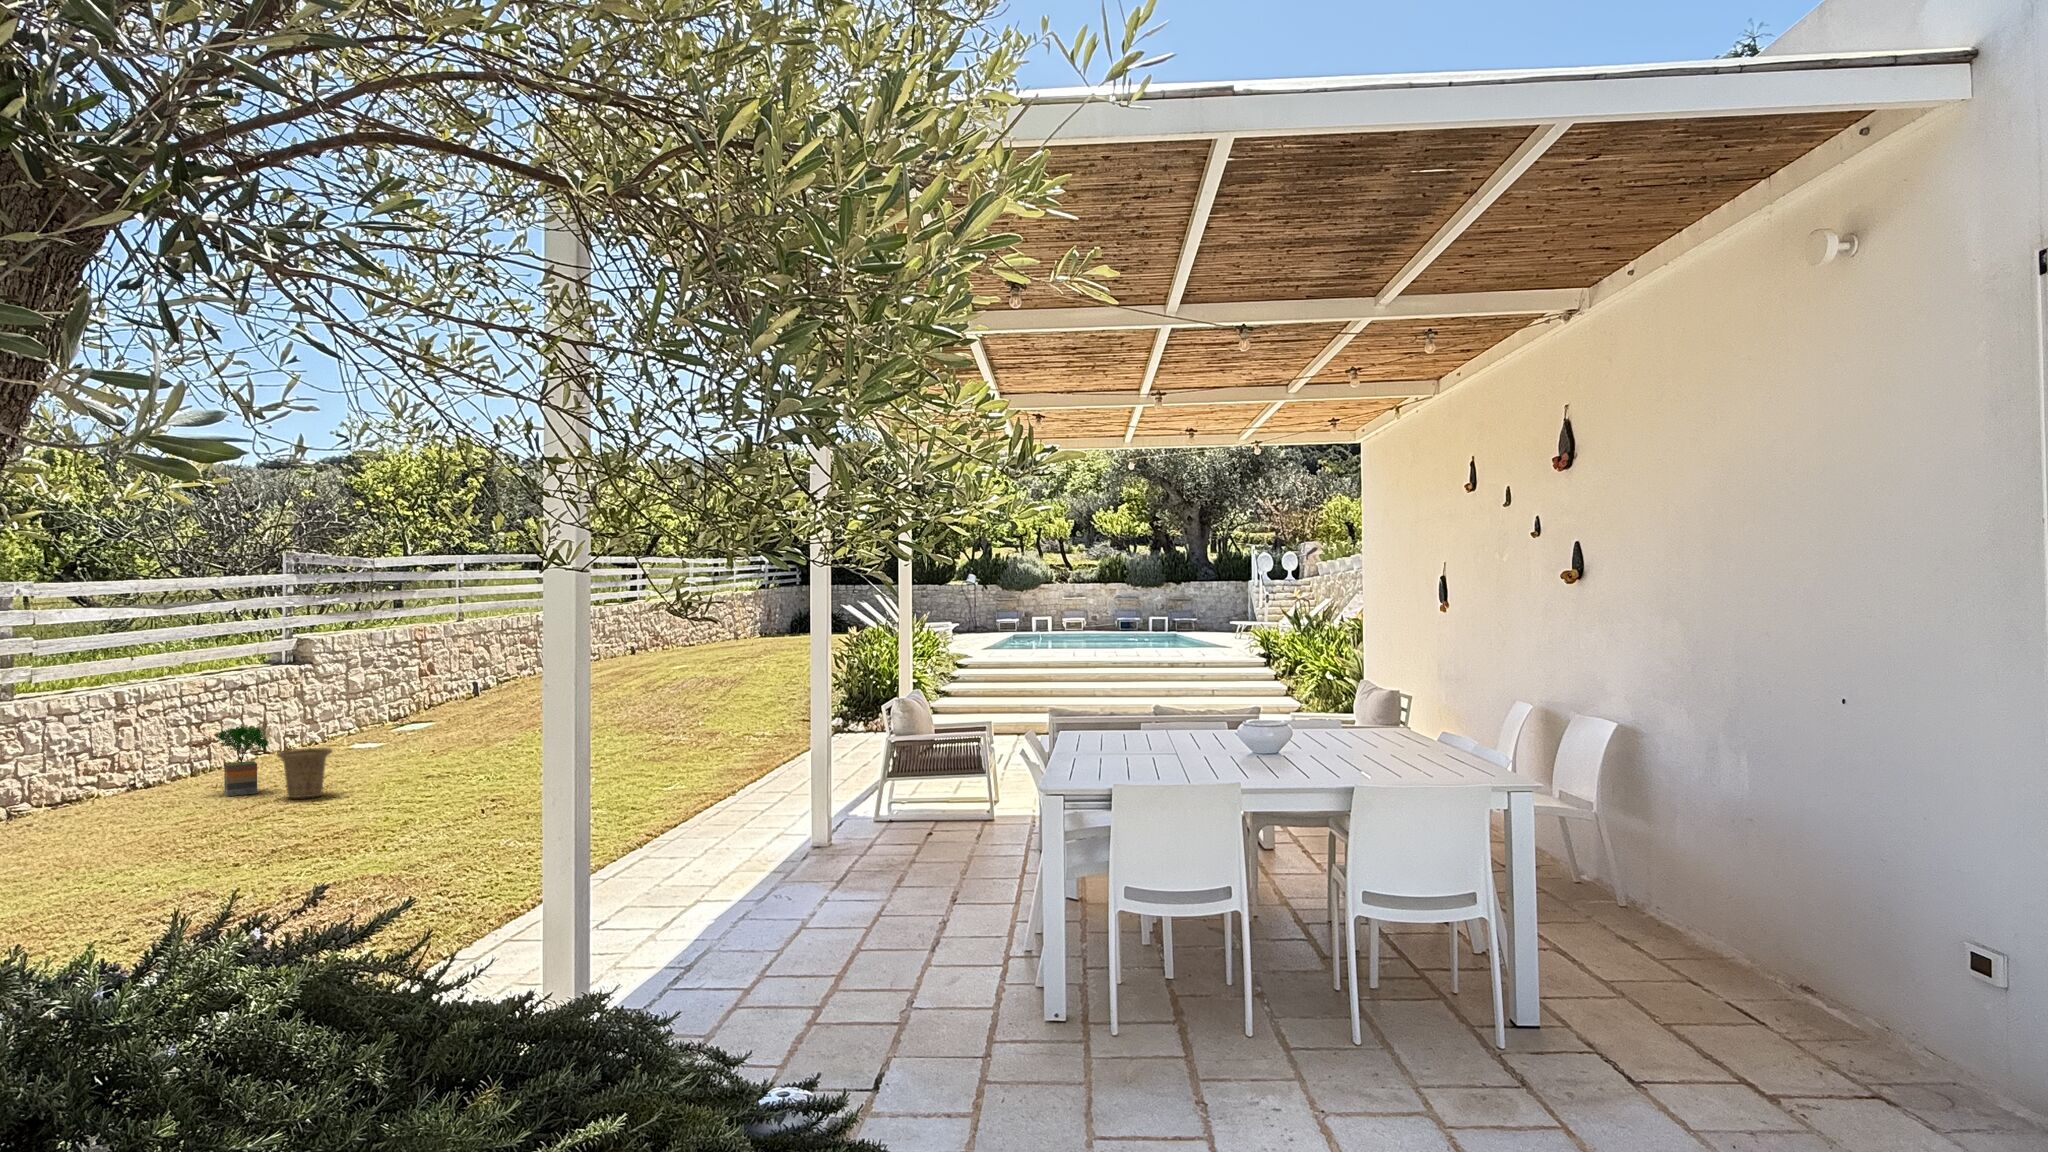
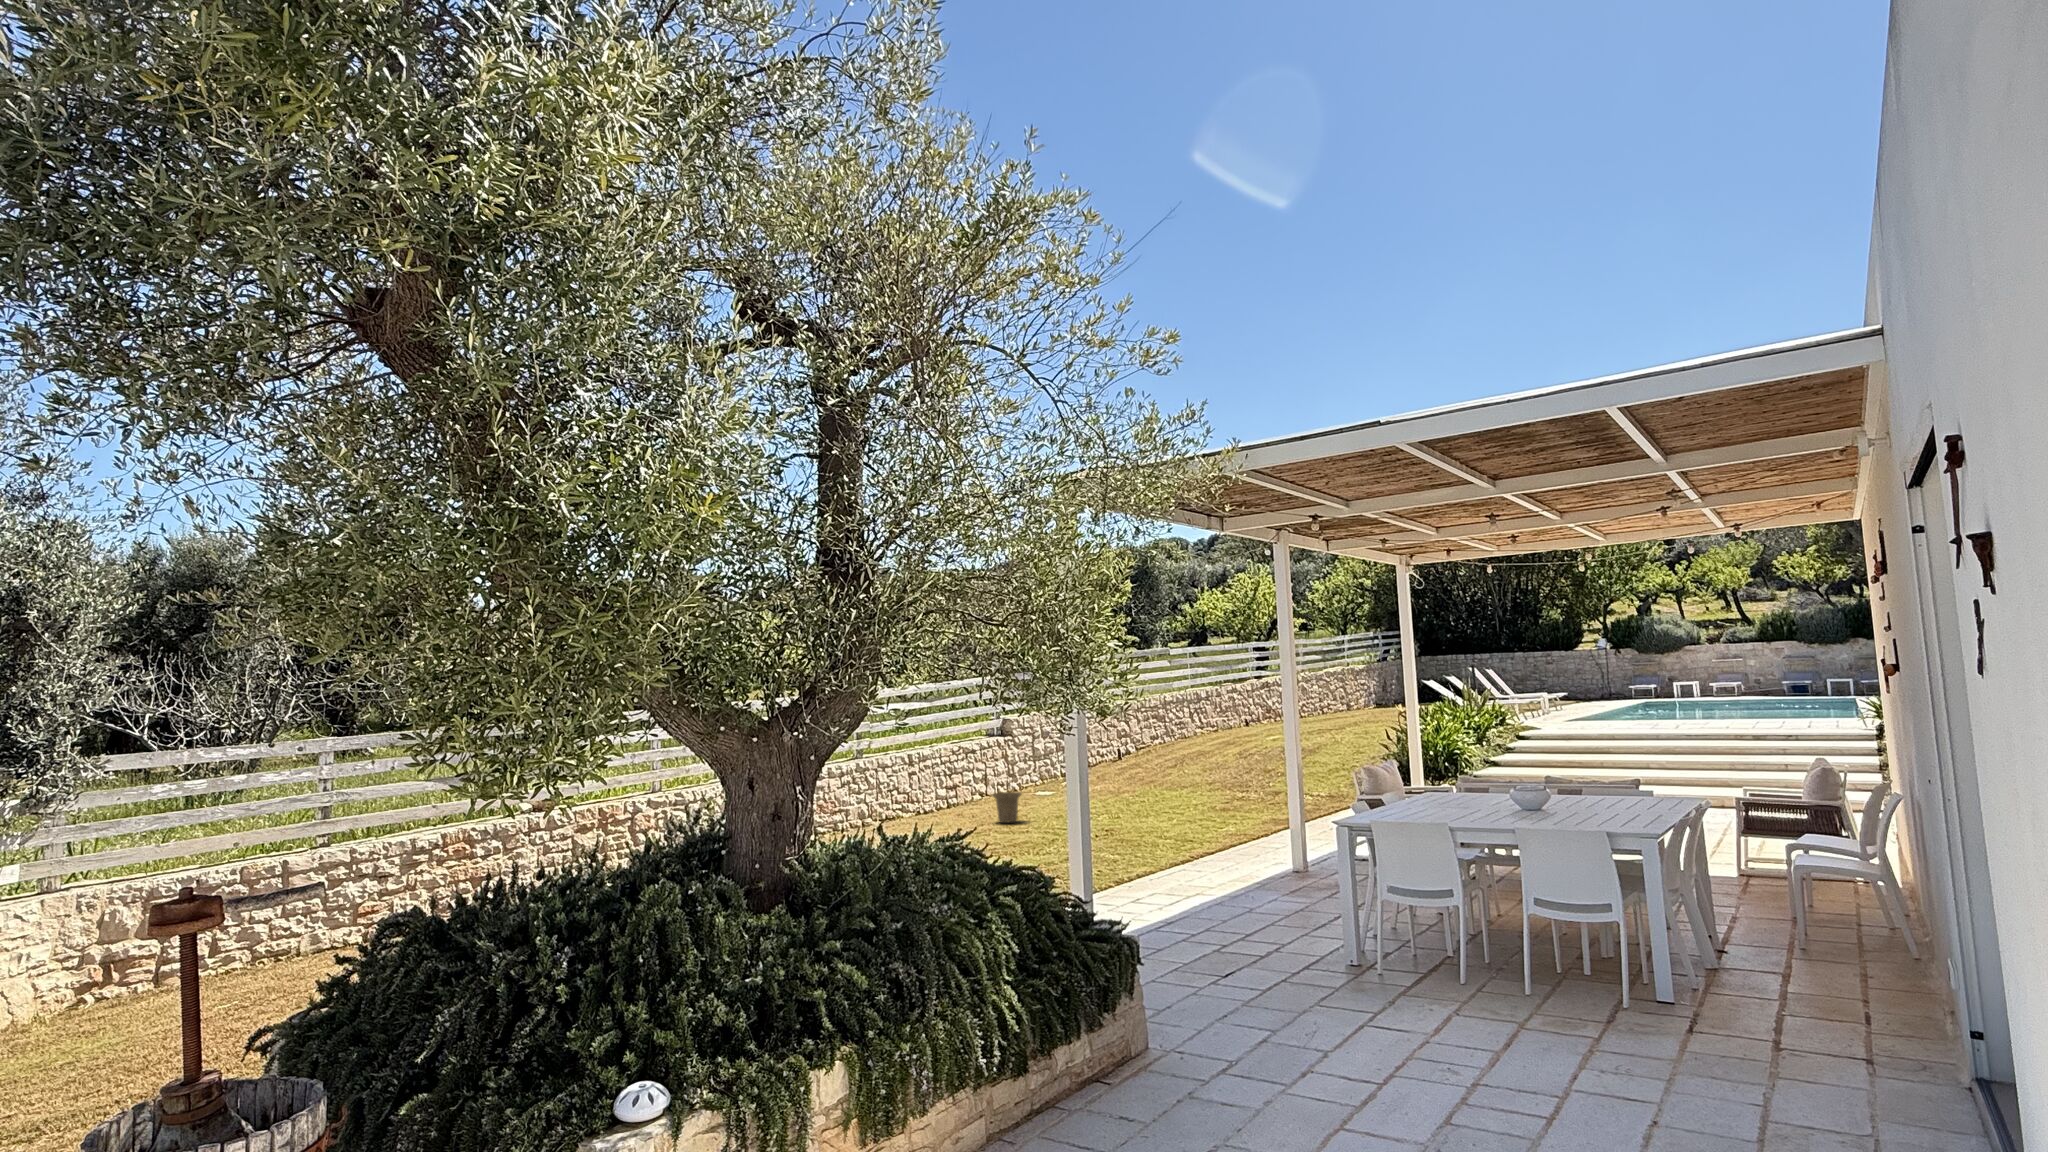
potted tree: present [216,726,269,796] -> none [959,776,988,820]

